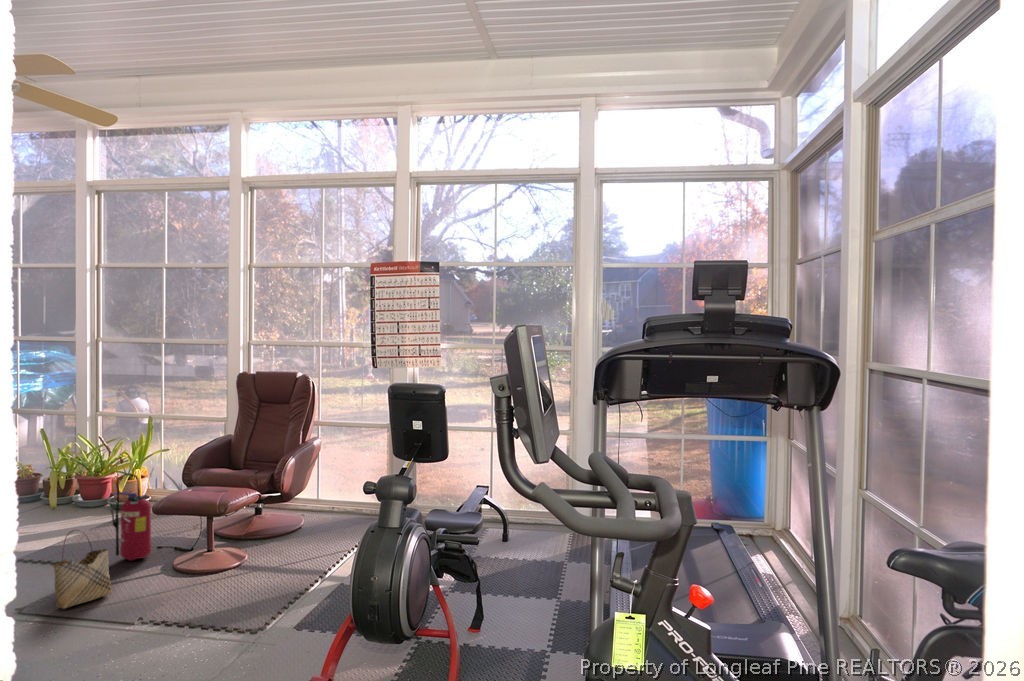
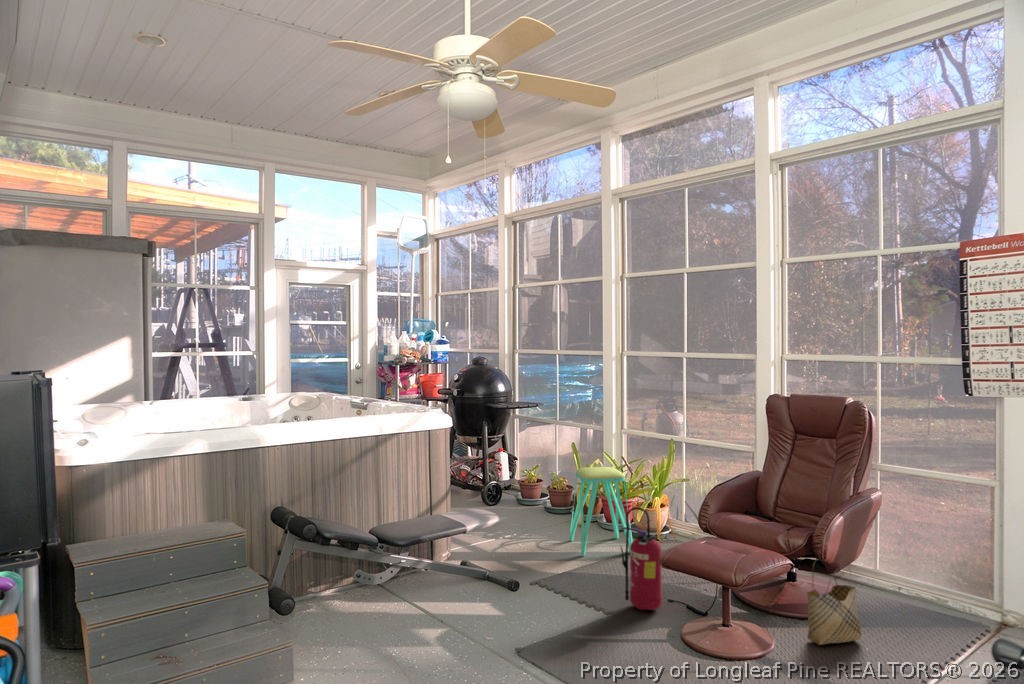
stool: none [42,447,116,533] -> present [570,467,633,556]
woven basket: present [53,530,111,609] -> present [807,559,861,645]

